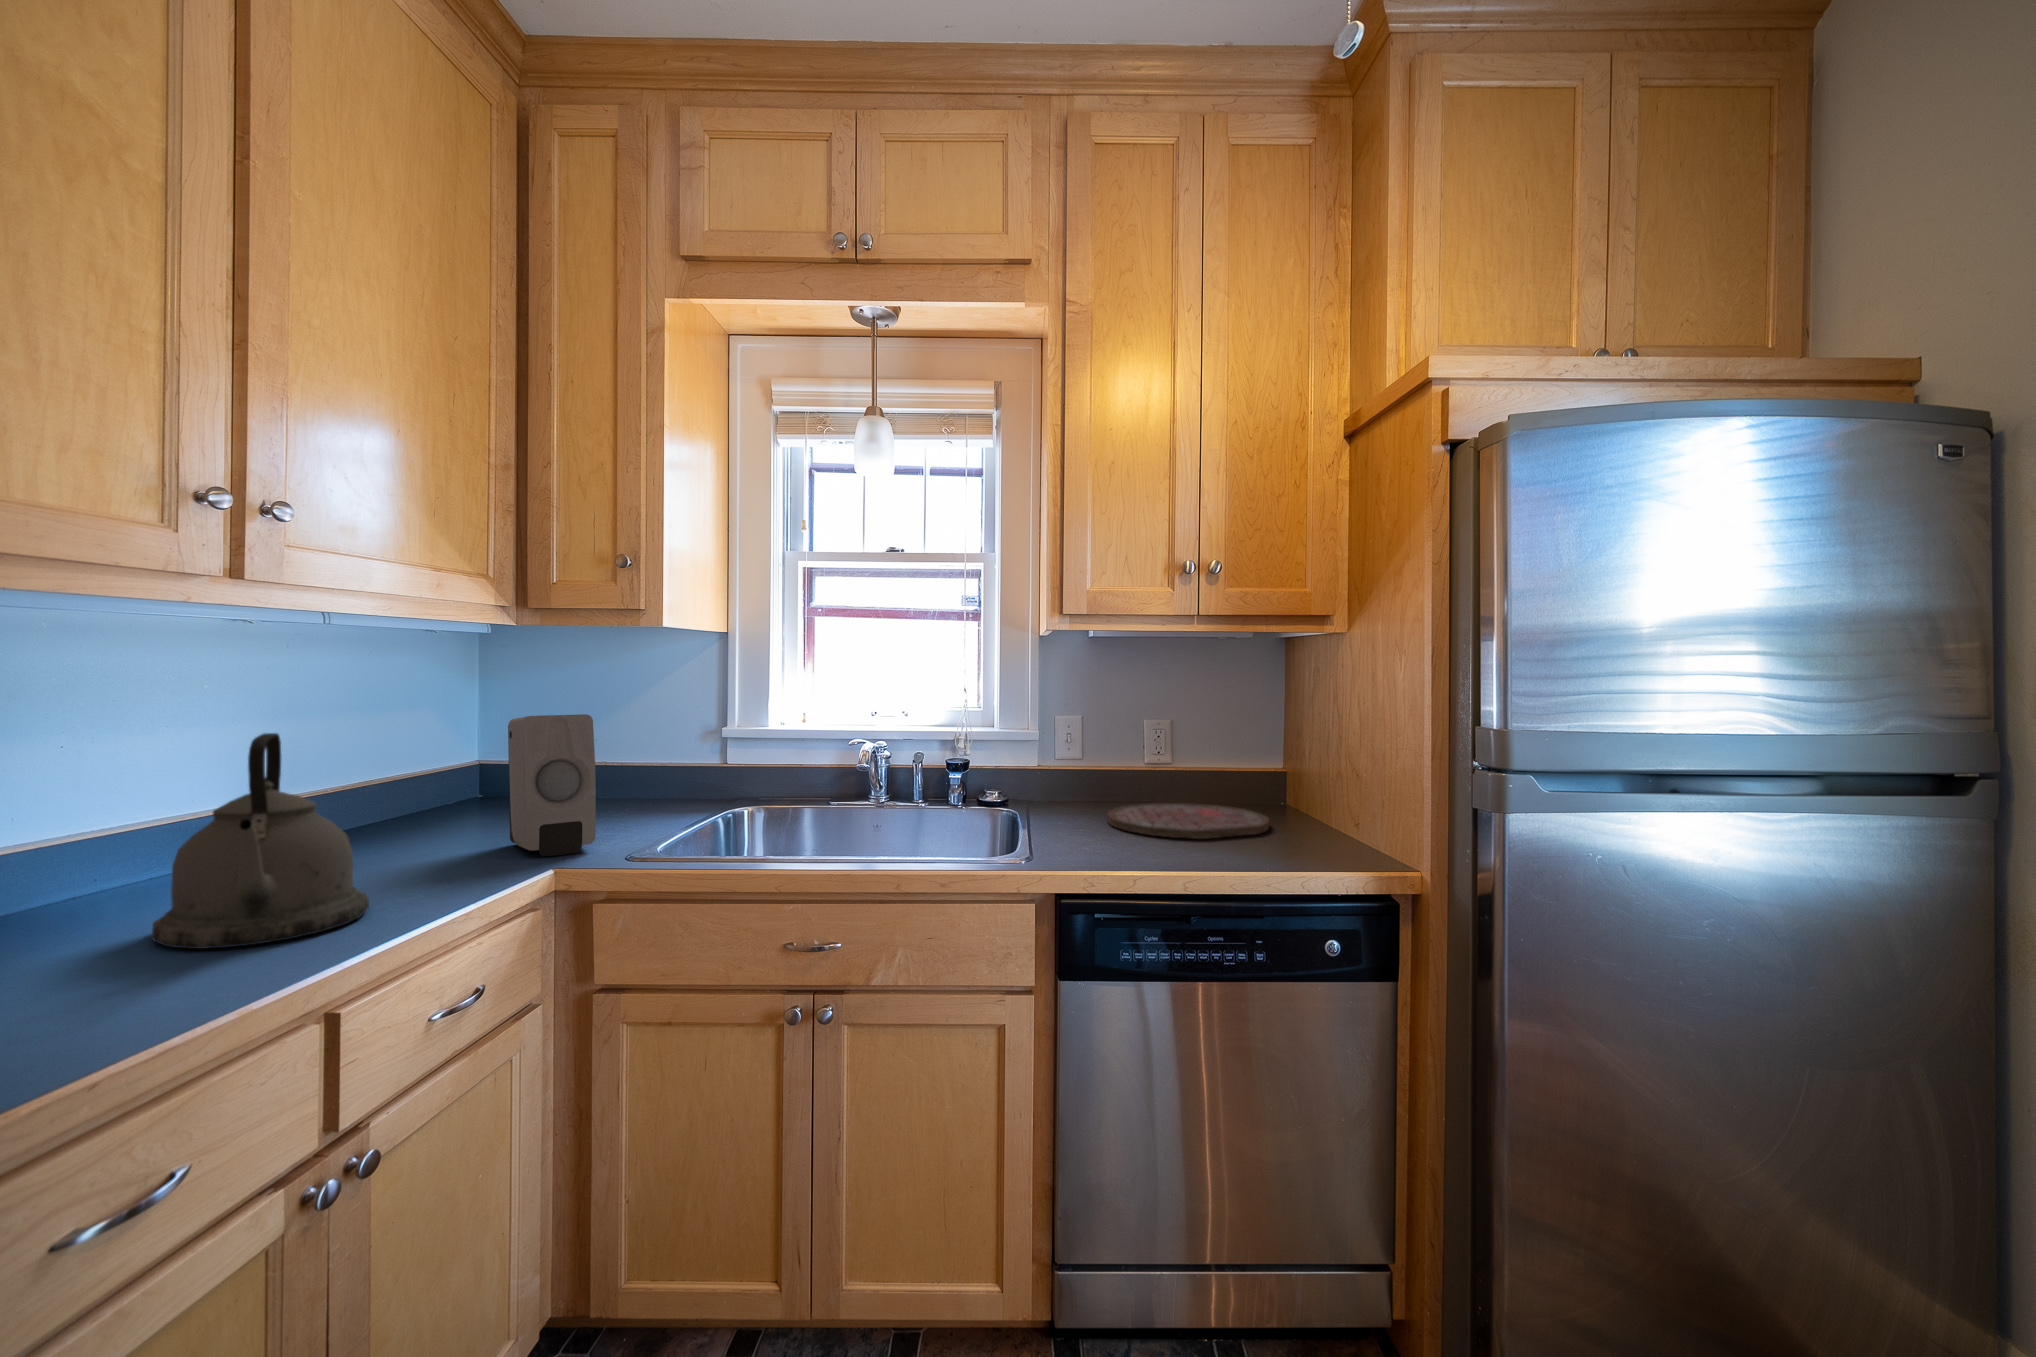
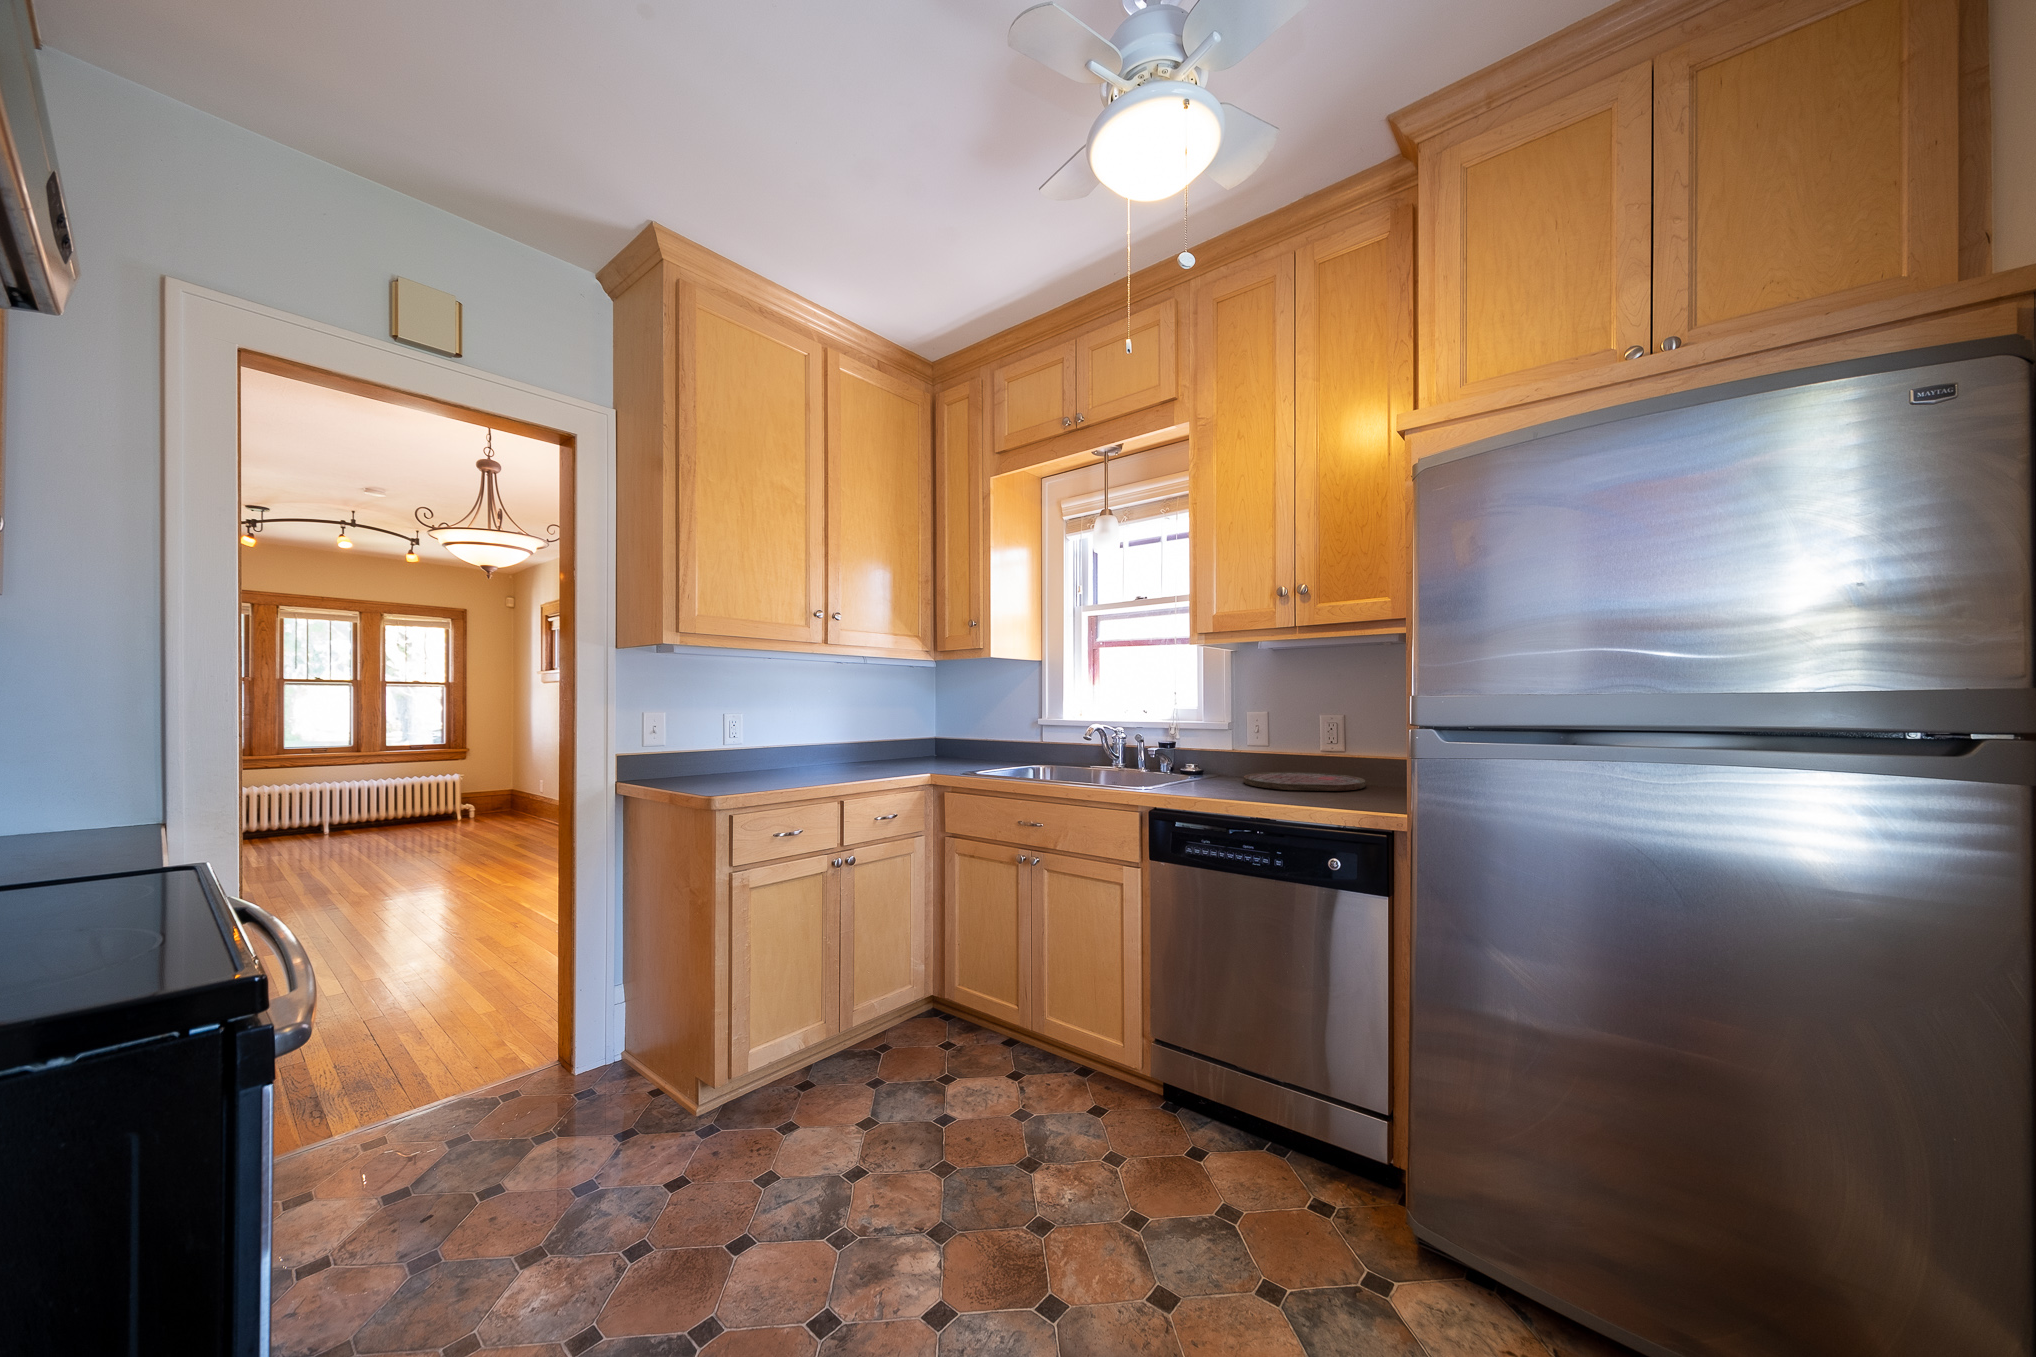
soap dispenser: present [508,714,596,856] -> none [908,701,942,773]
kettle: present [152,733,369,949] -> none [760,704,832,786]

